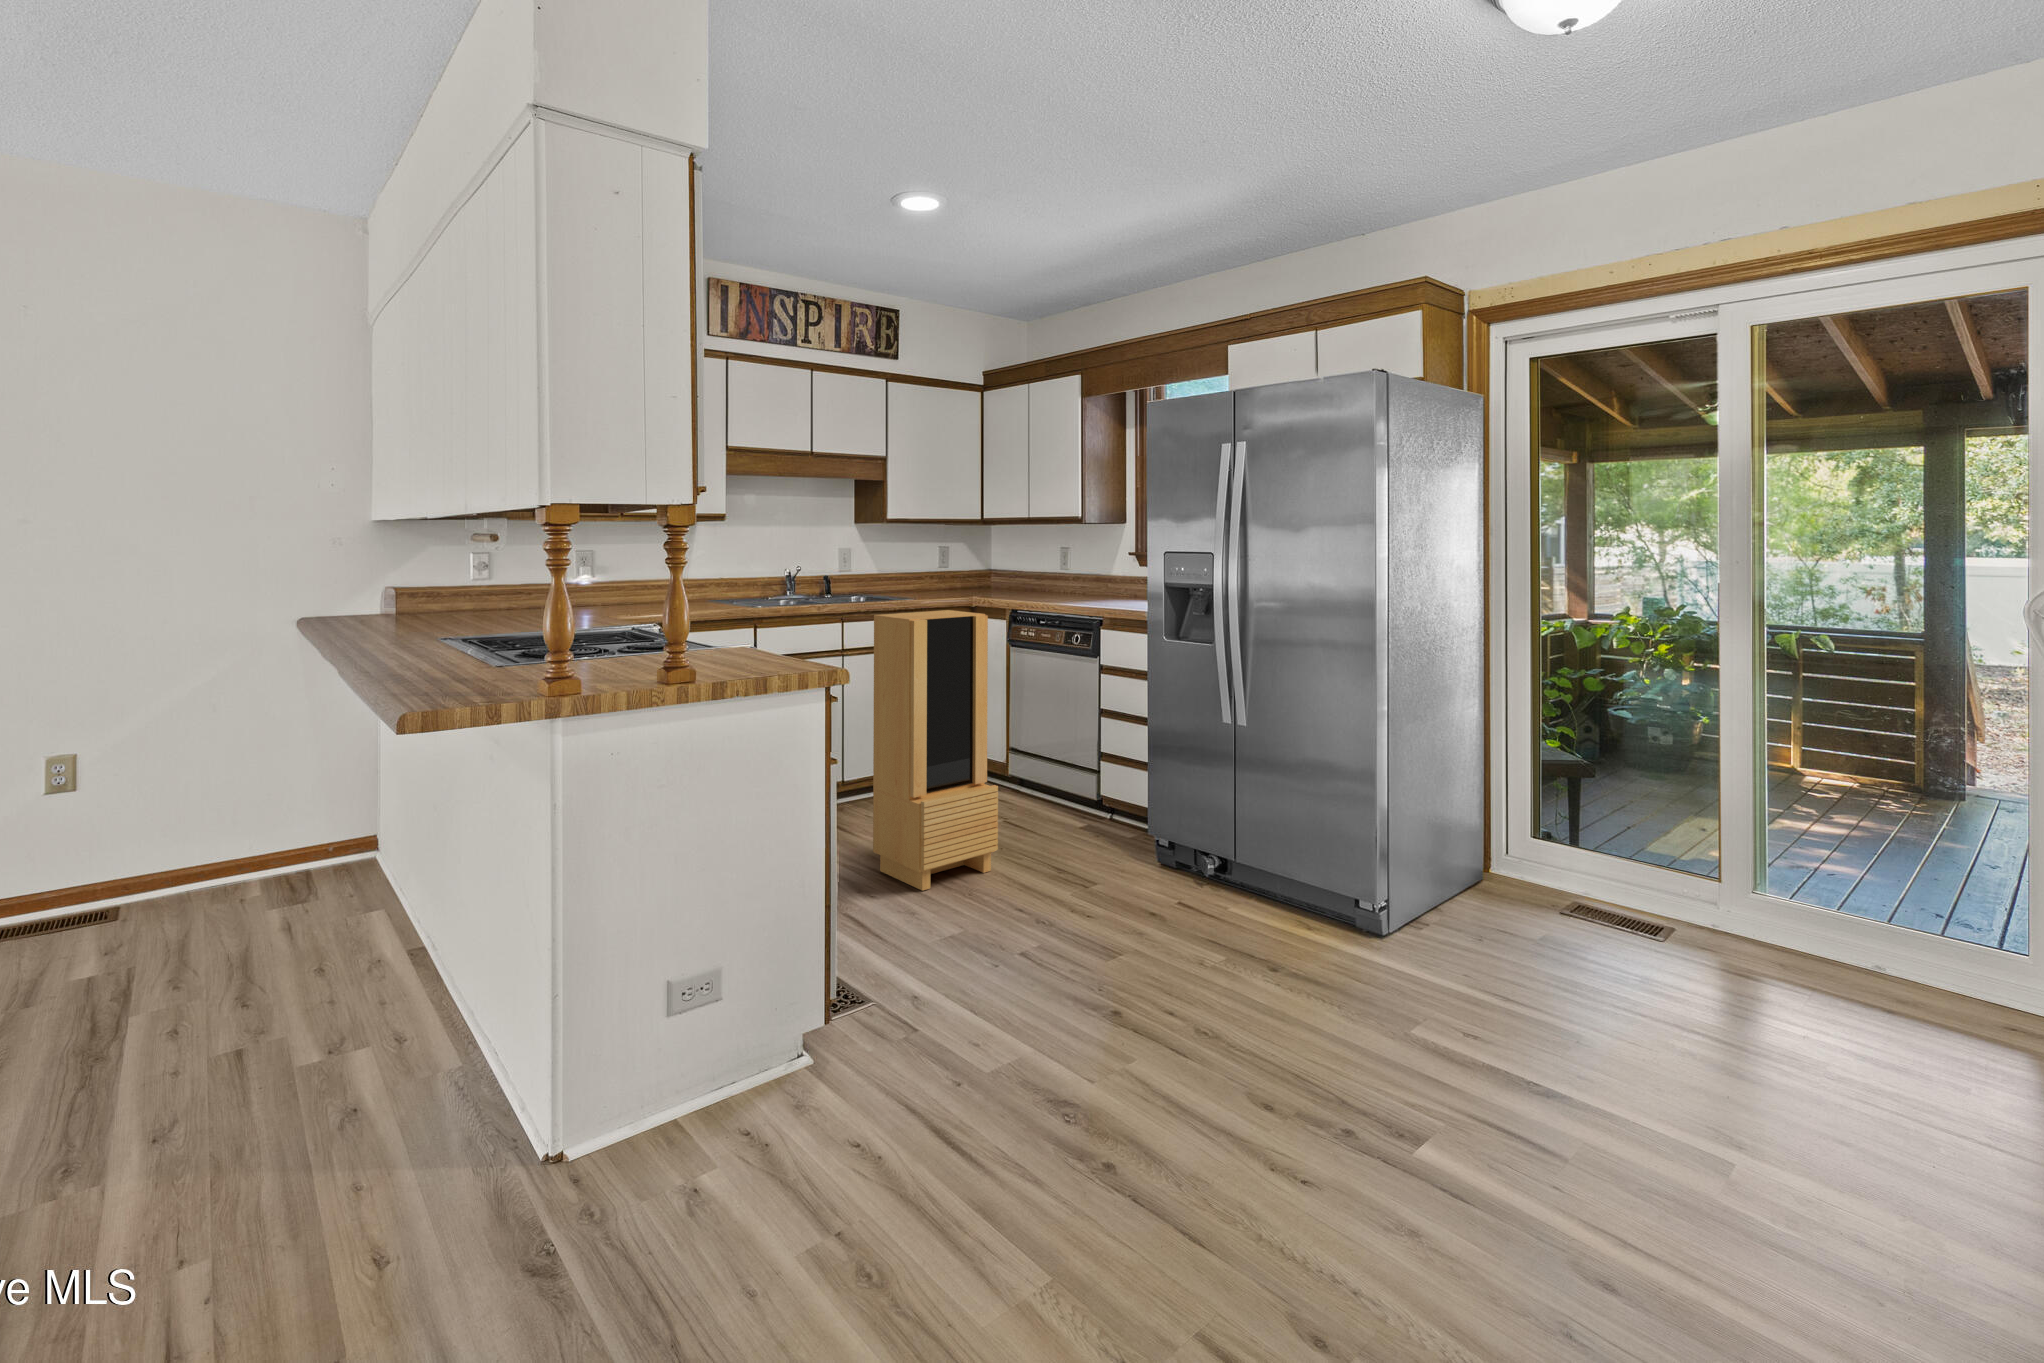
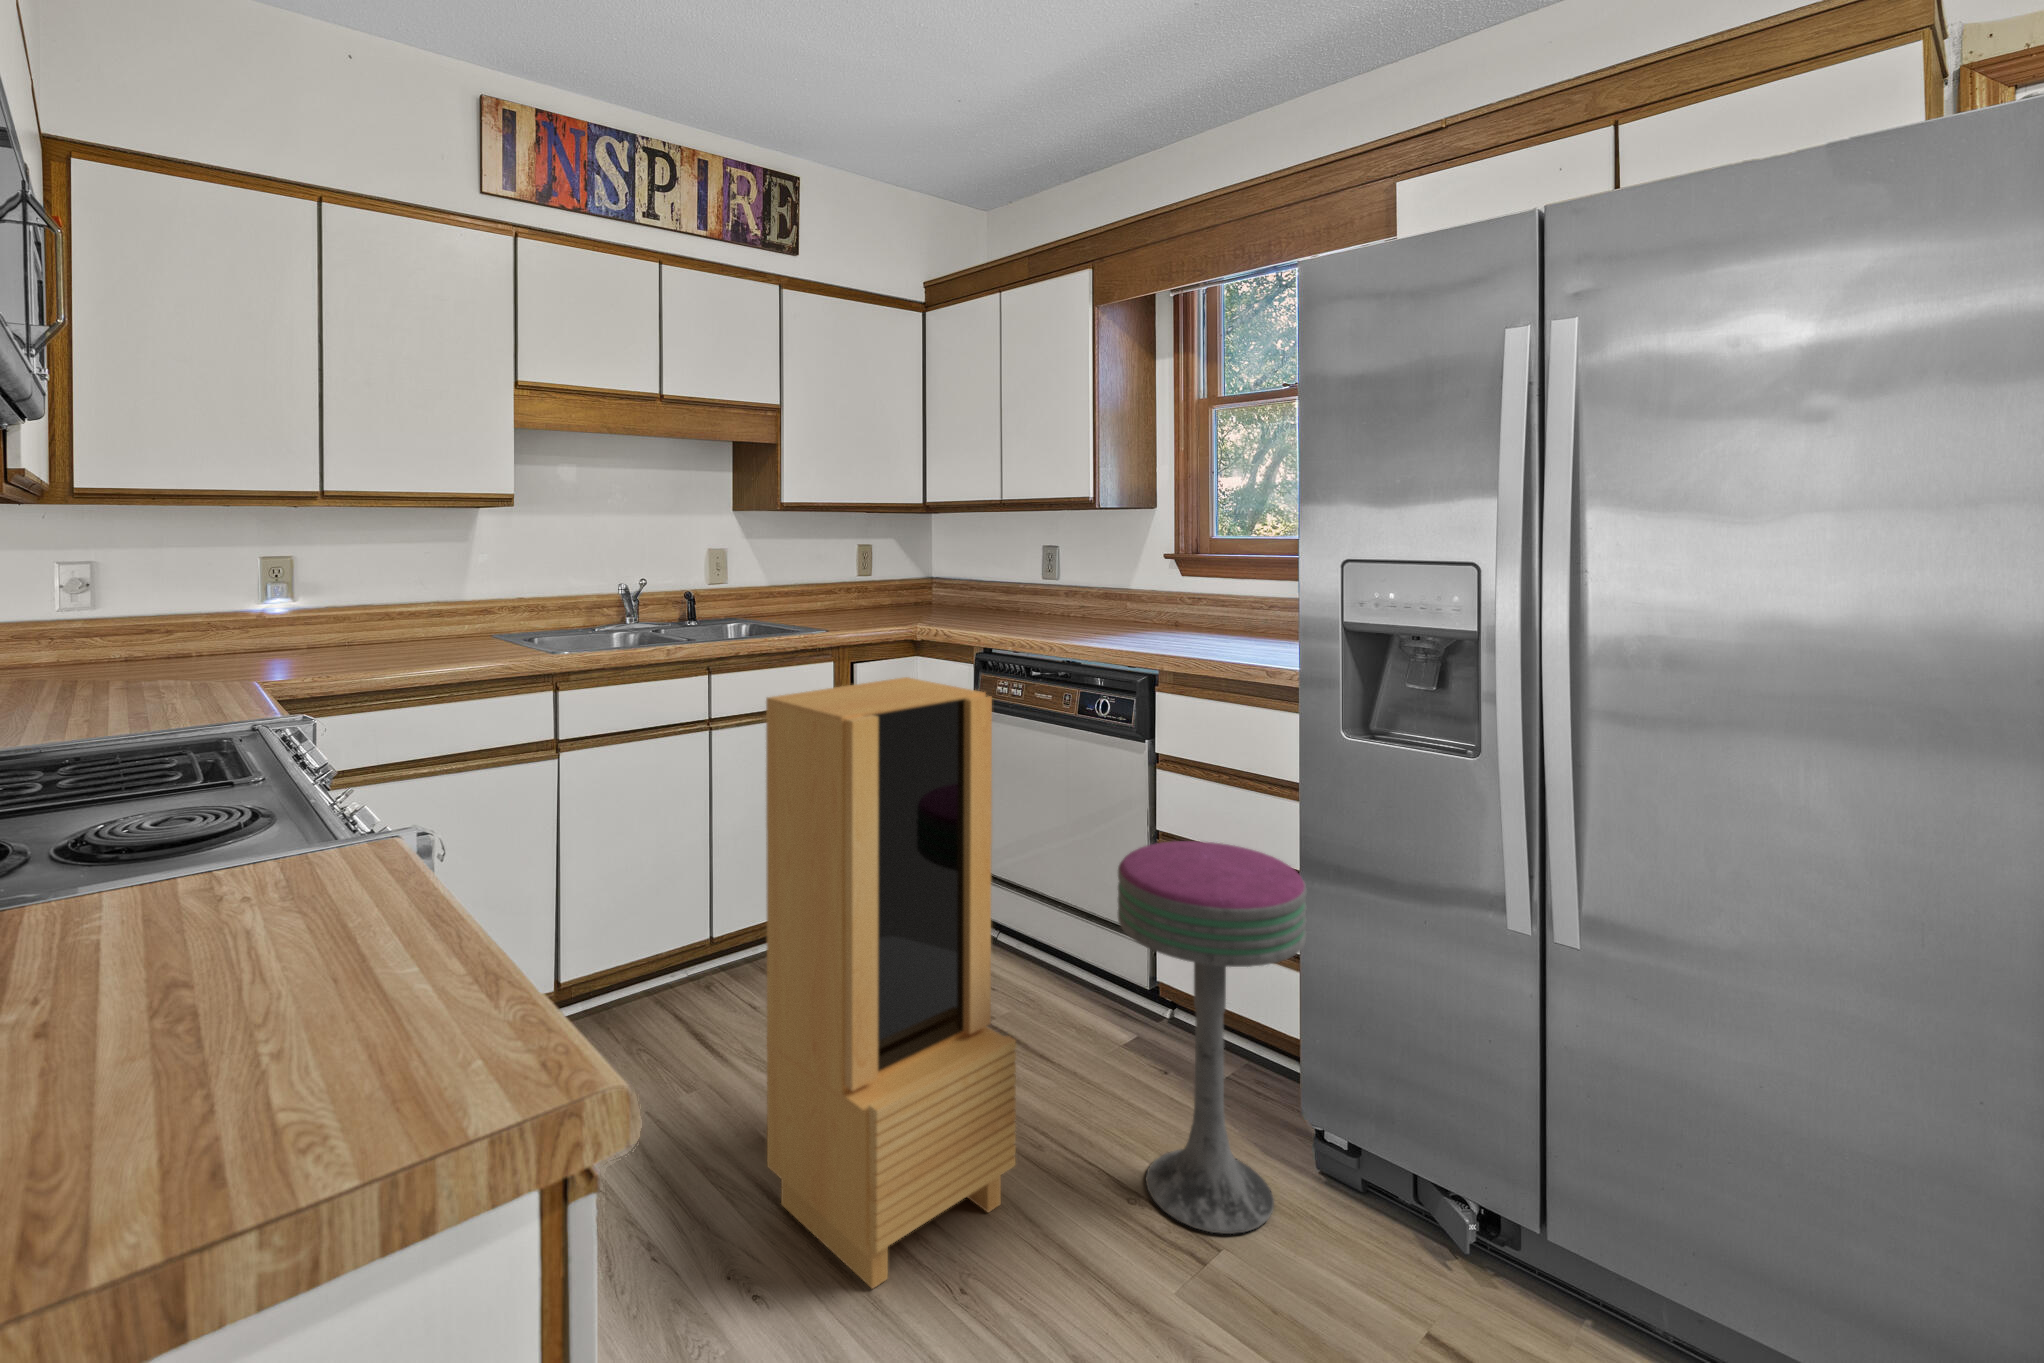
bar stool: none [1052,696,1143,877] -> present [1118,841,1307,1234]

